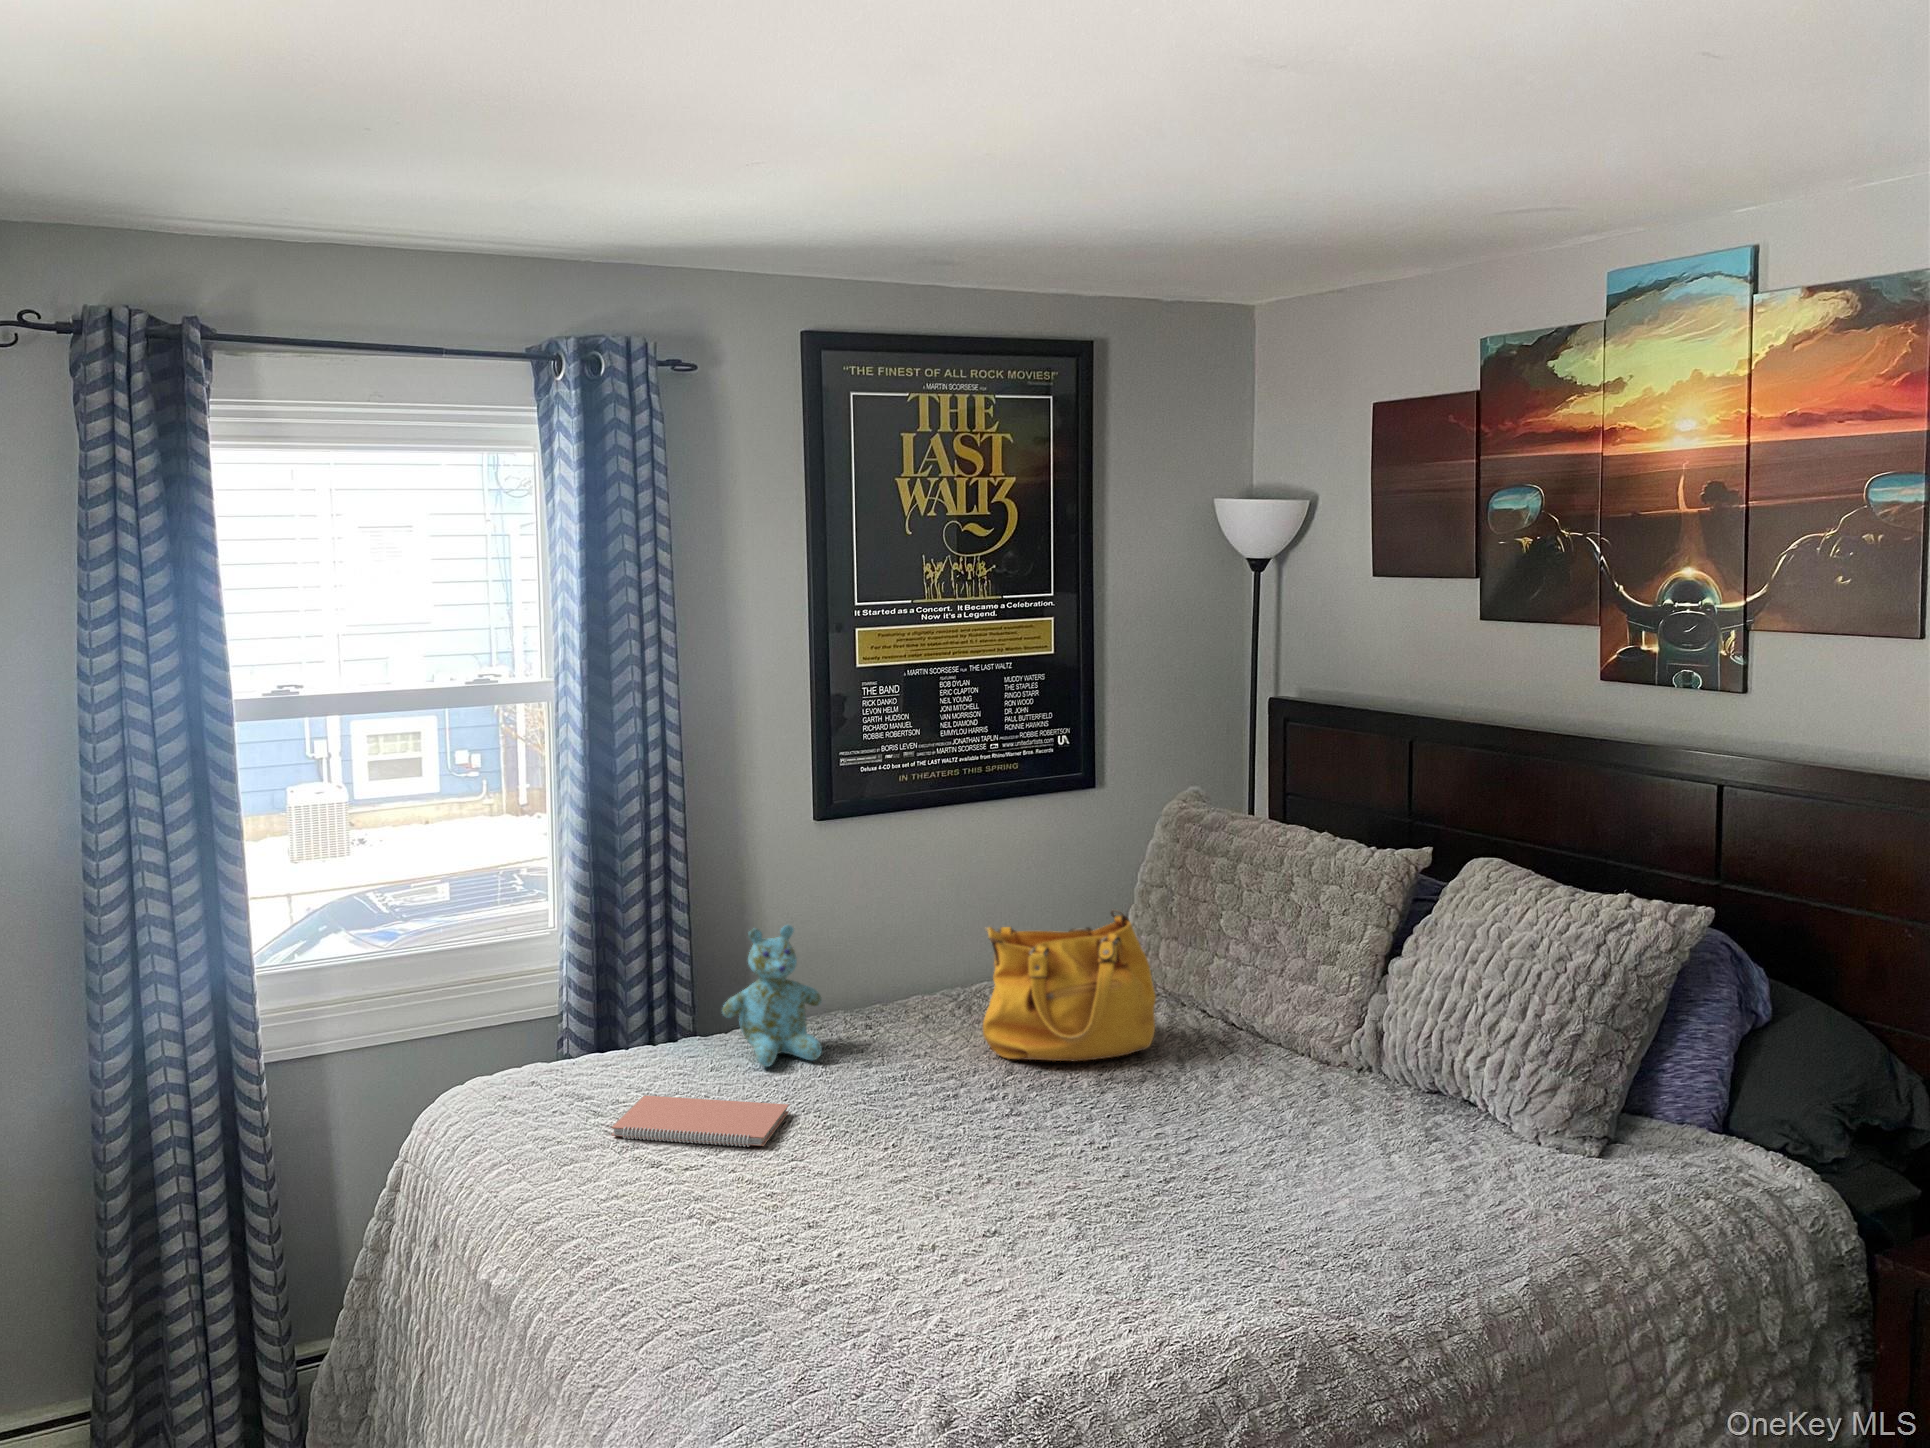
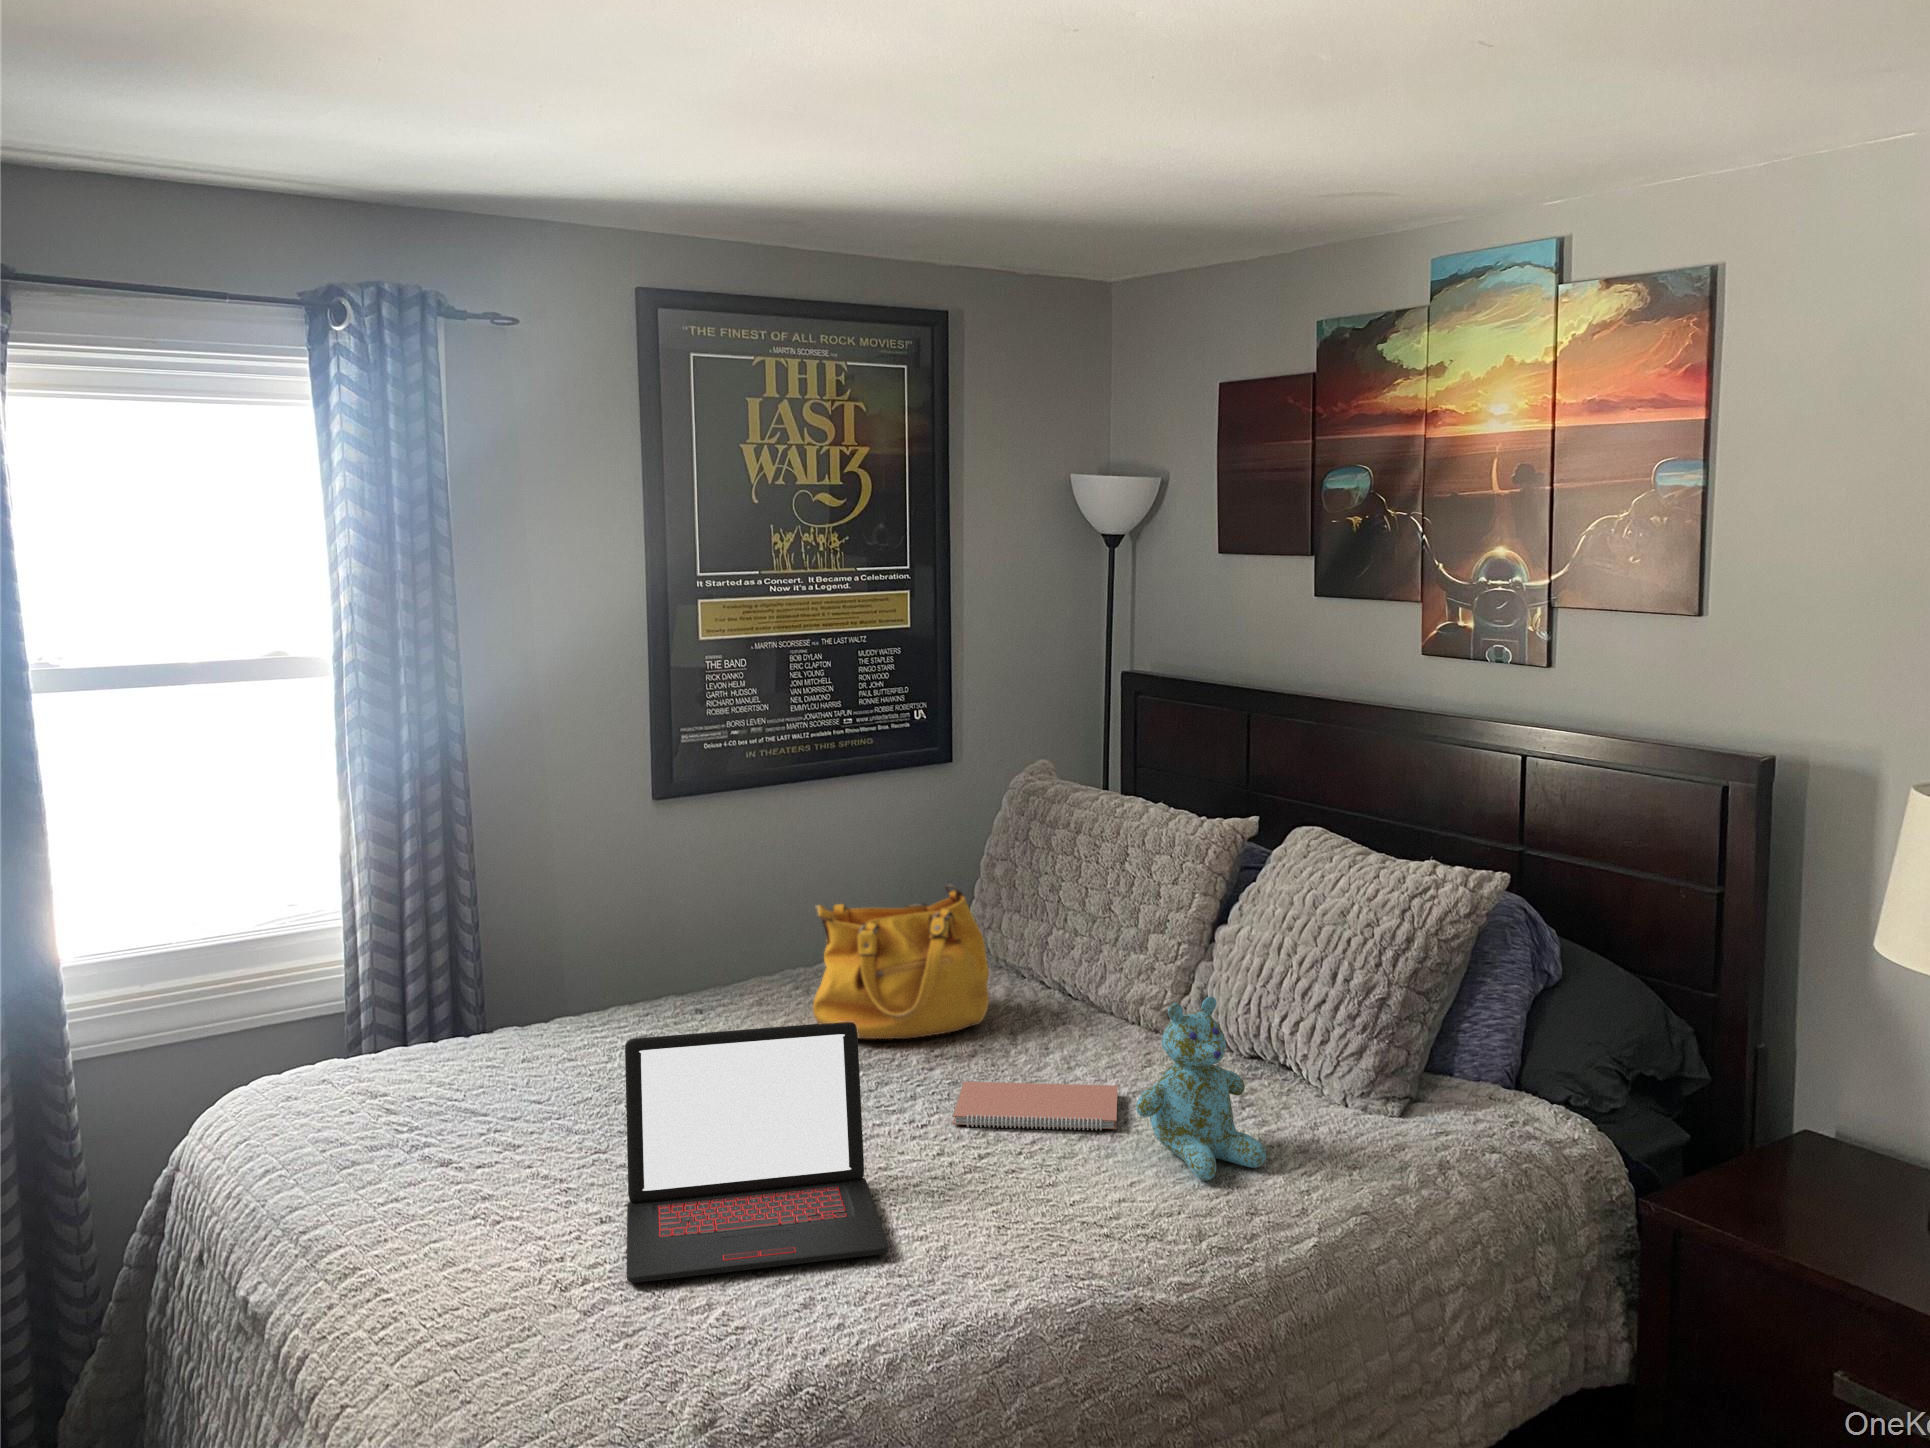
stuffed bear: present [722,925,822,1067] -> present [1136,996,1266,1181]
laptop: none [830,1041,1094,1286] -> present [625,1022,889,1283]
notebook: present [611,1095,789,1147] -> present [953,1082,1117,1130]

